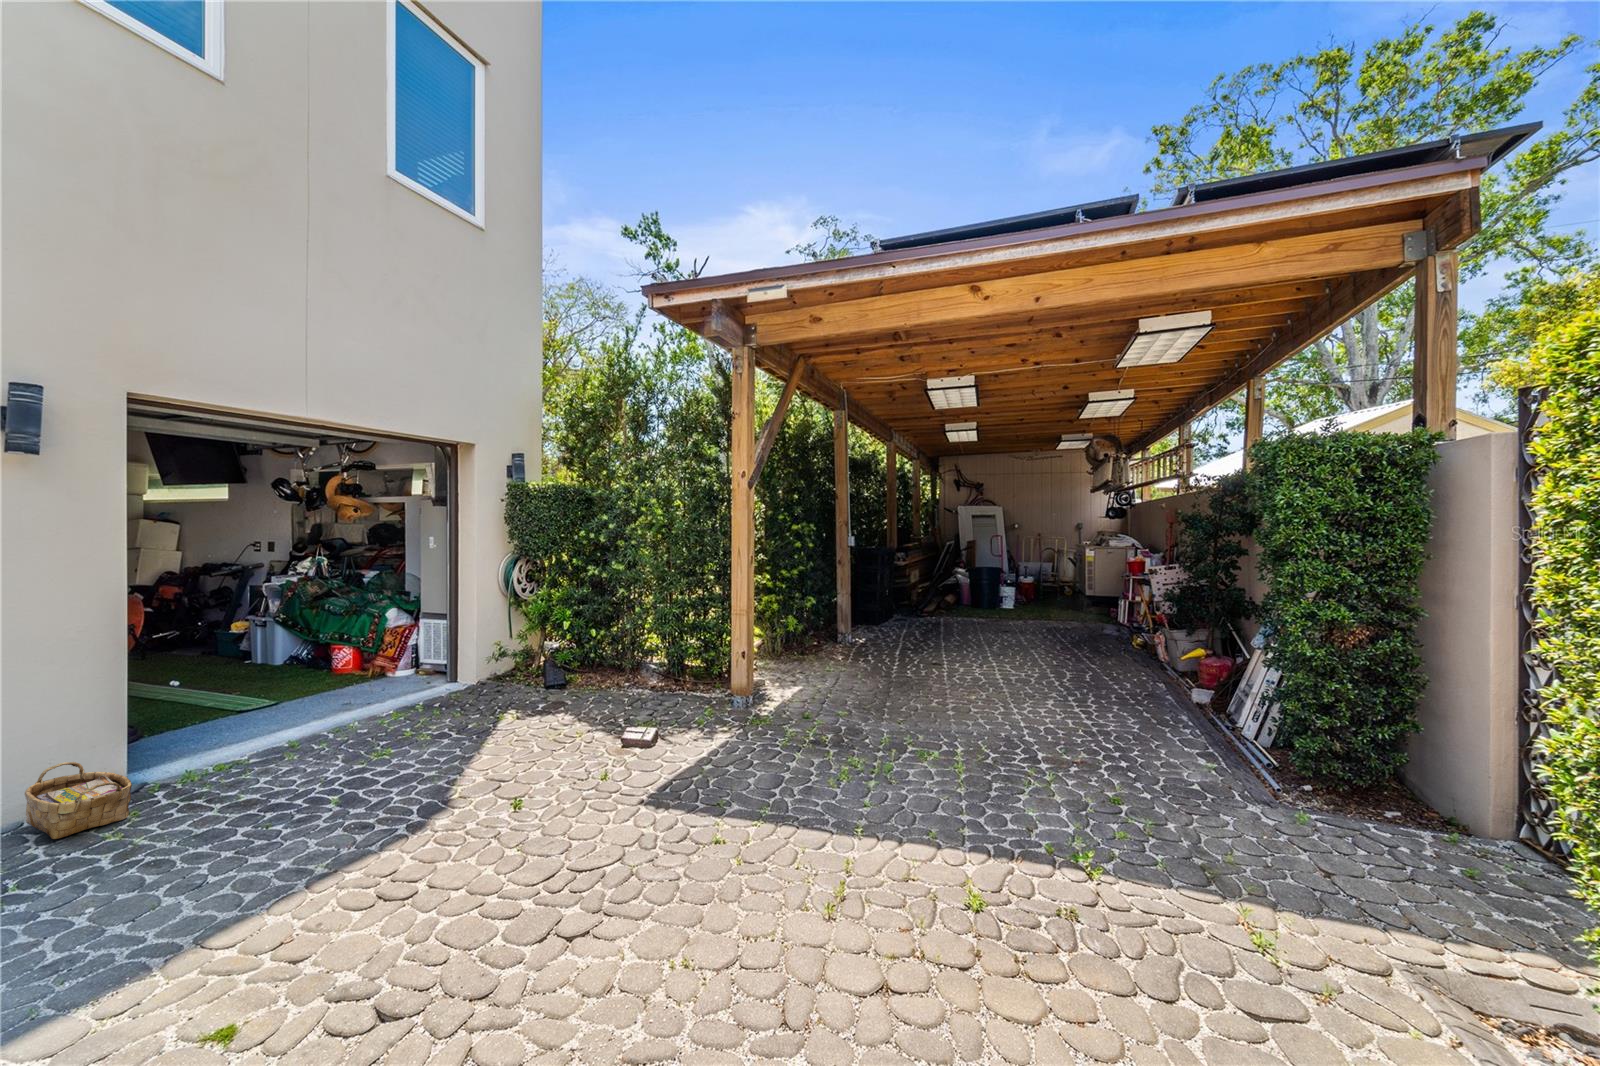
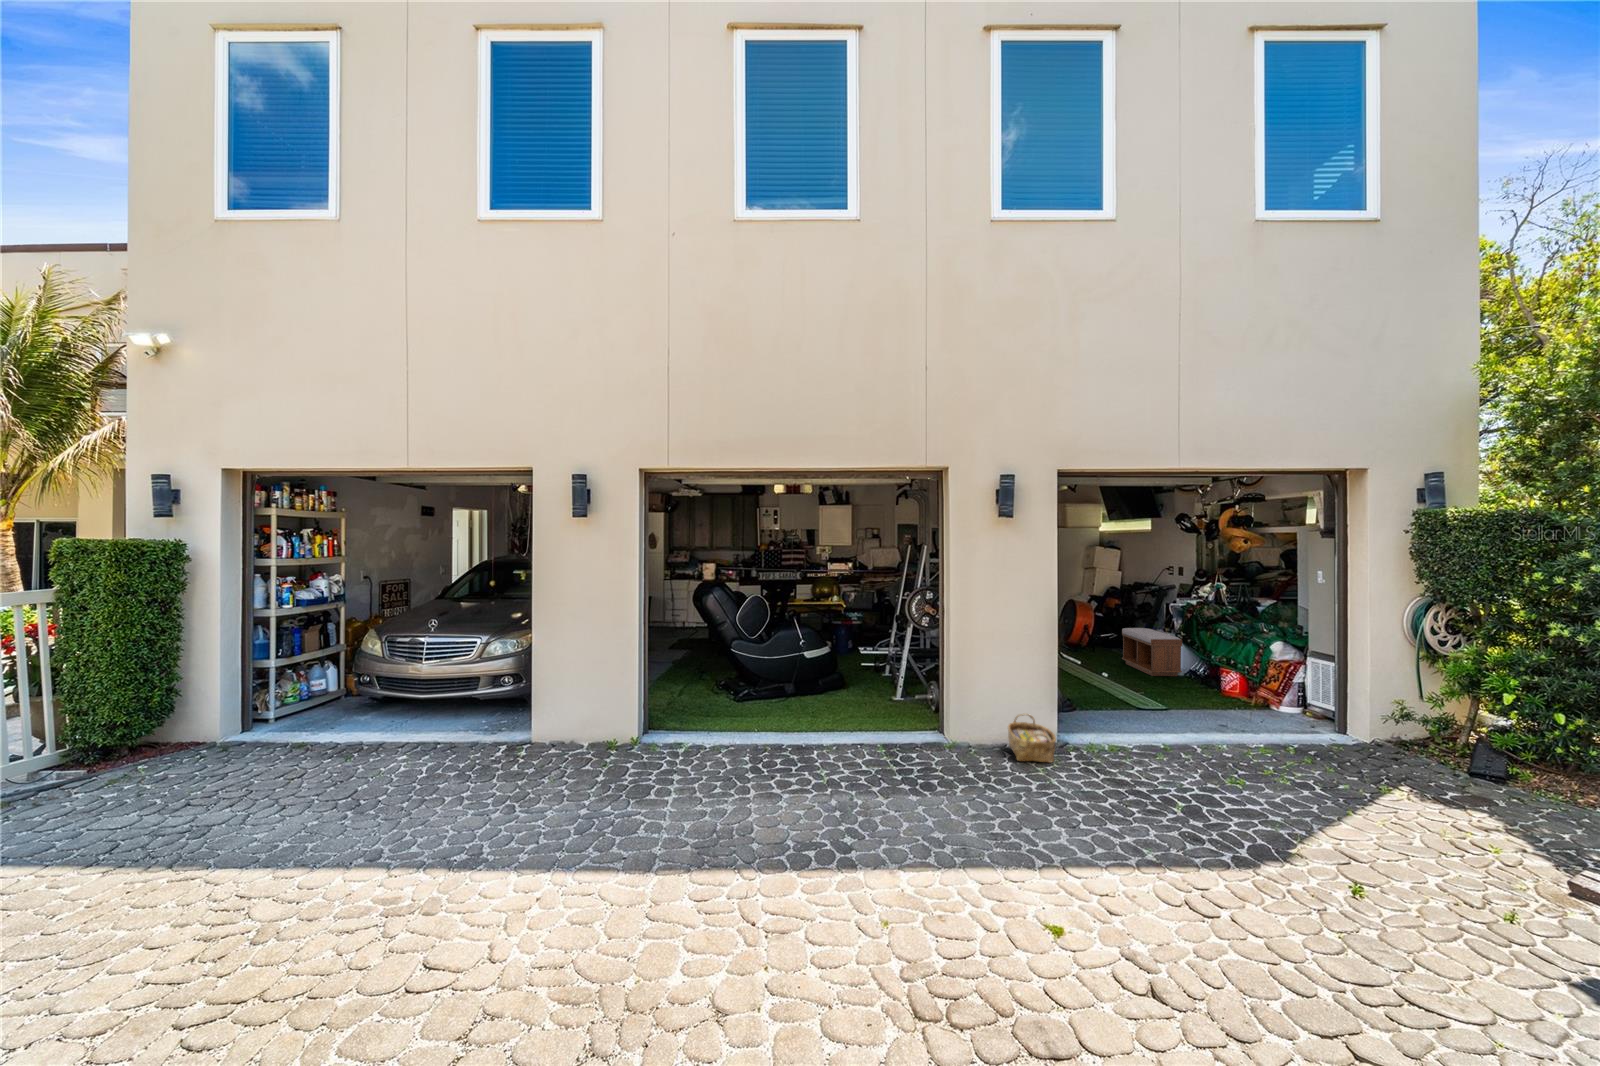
bench: none [192,617,281,672] -> present [1122,628,1182,676]

